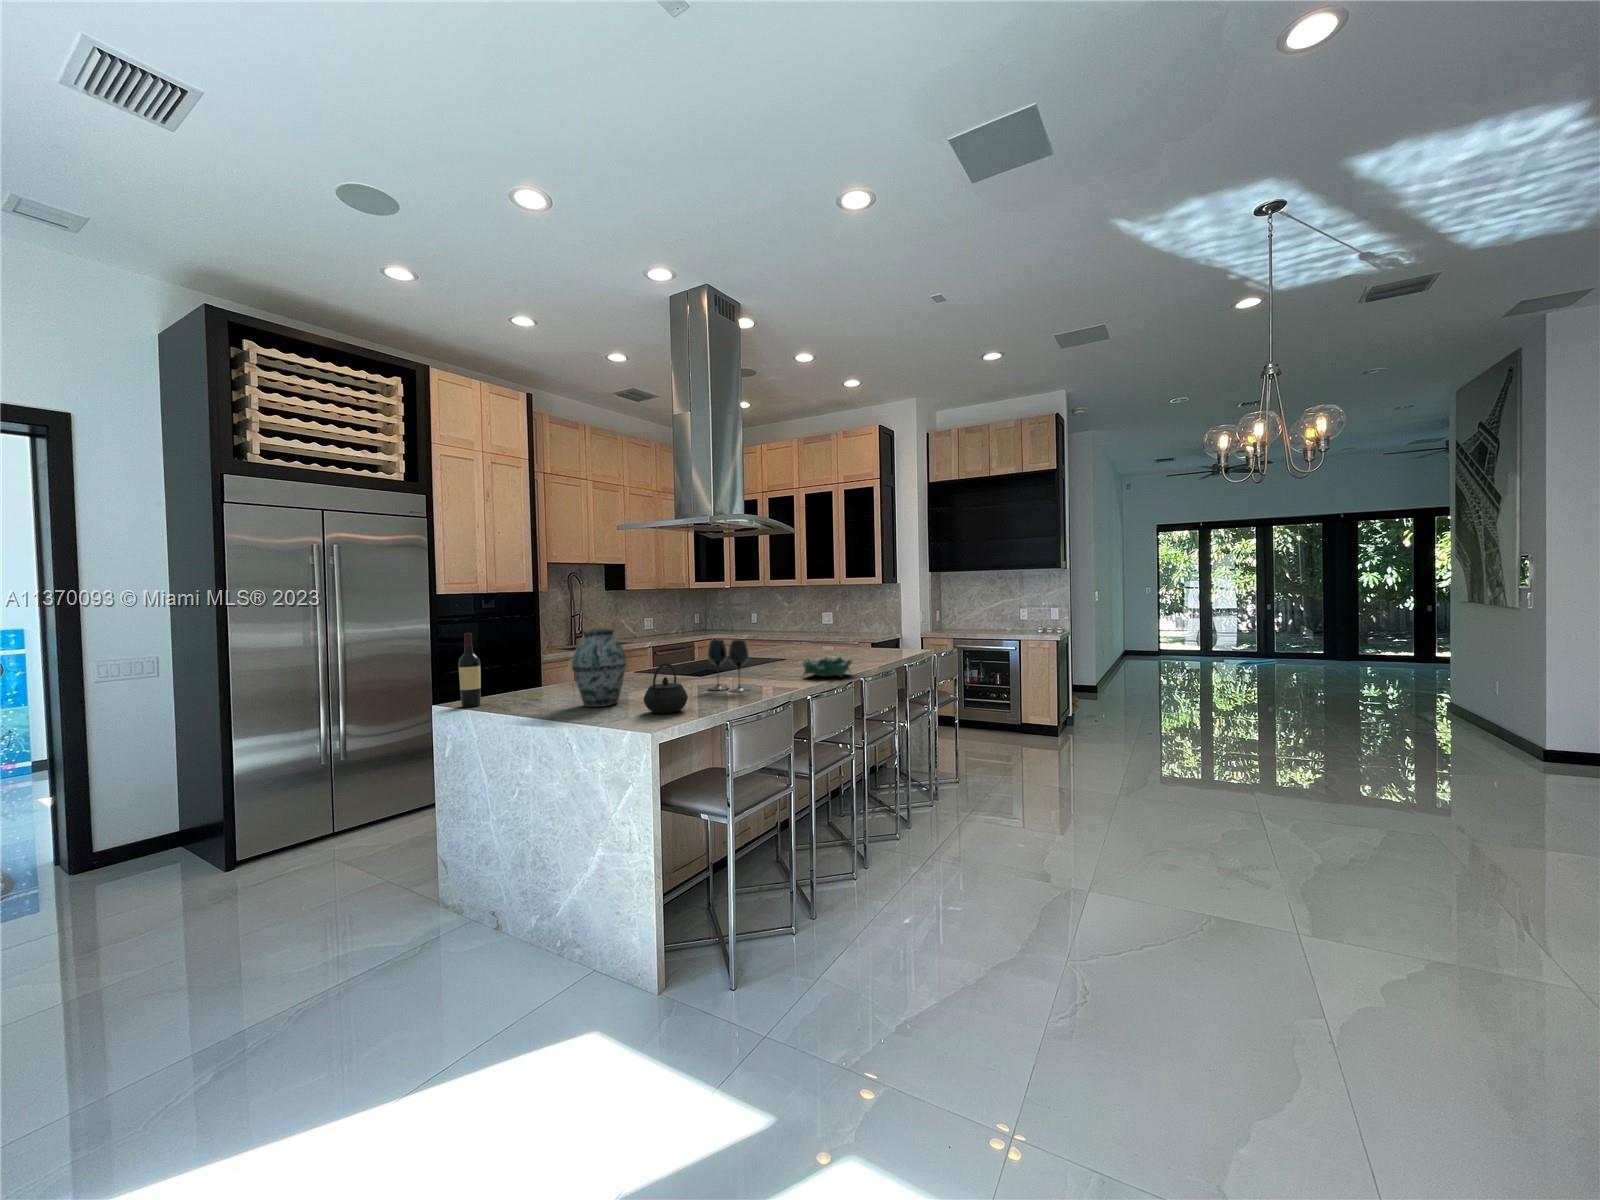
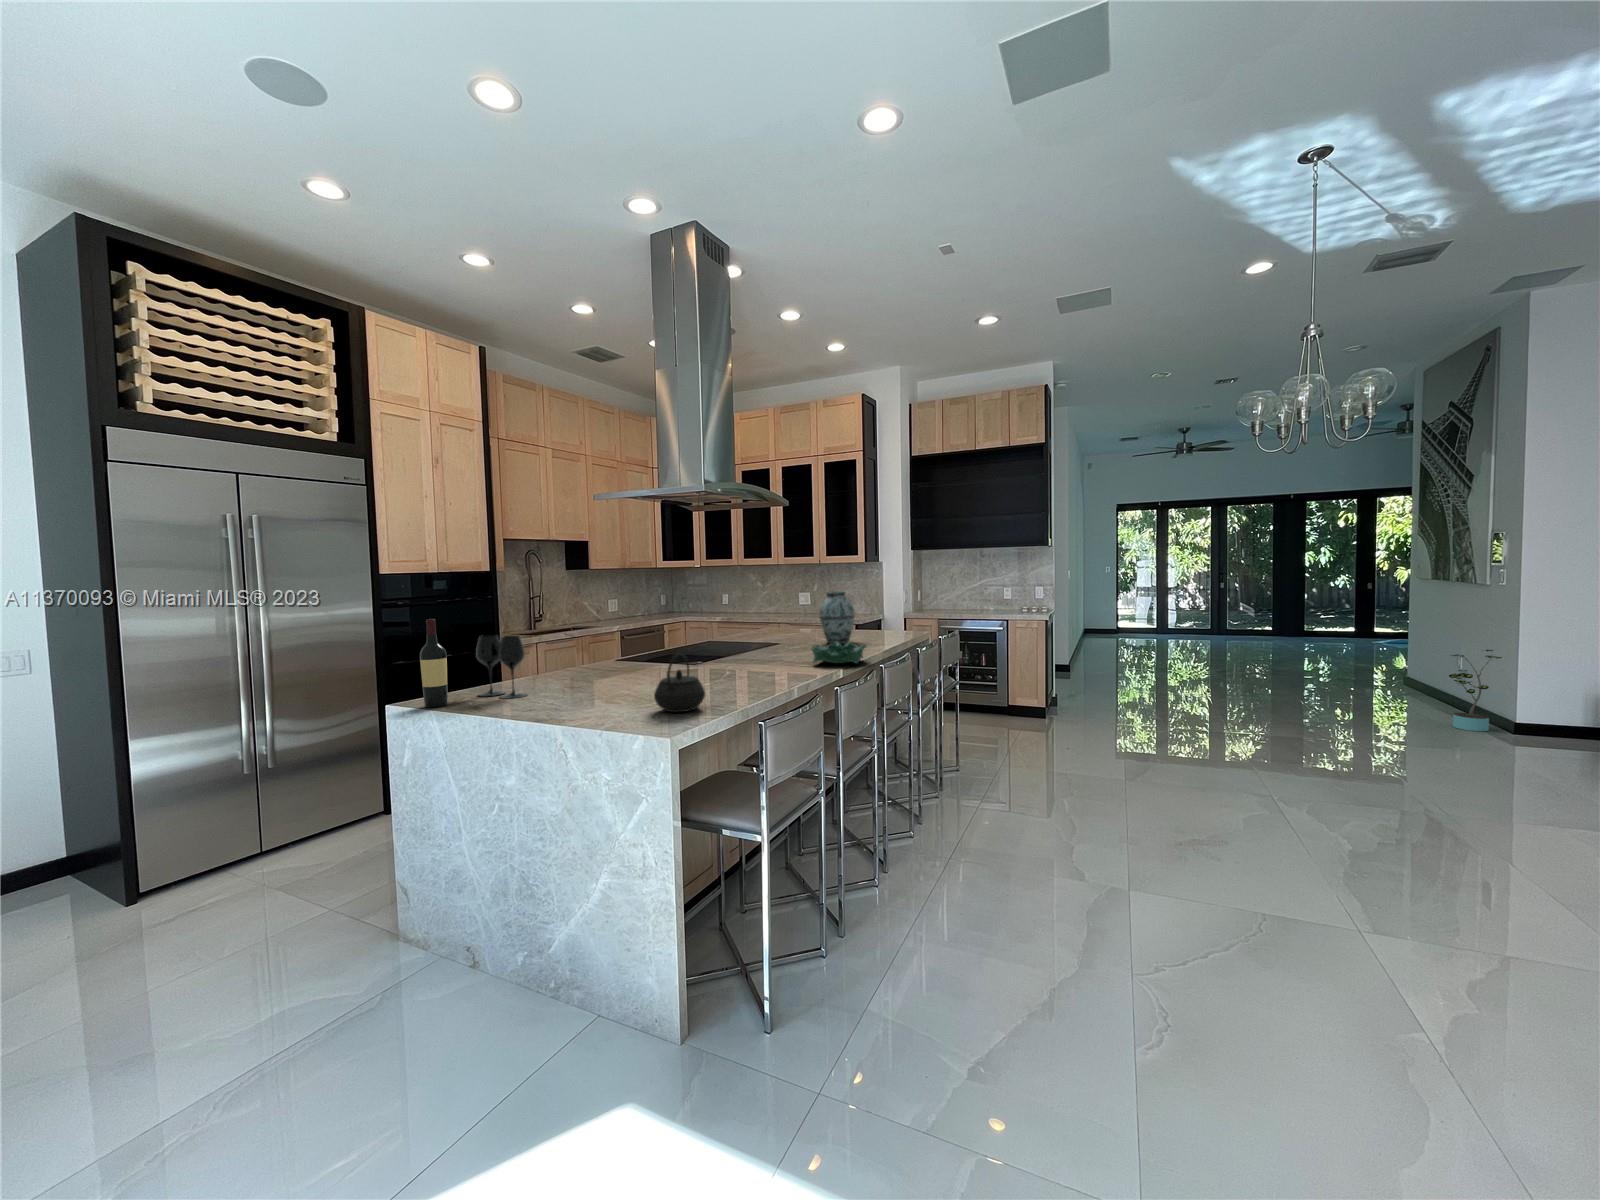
vase: present [572,629,627,707] -> present [819,591,855,644]
wine glass: present [707,640,749,692] -> present [476,635,527,699]
potted plant: none [1476,673,1531,757] -> present [1449,649,1502,731]

